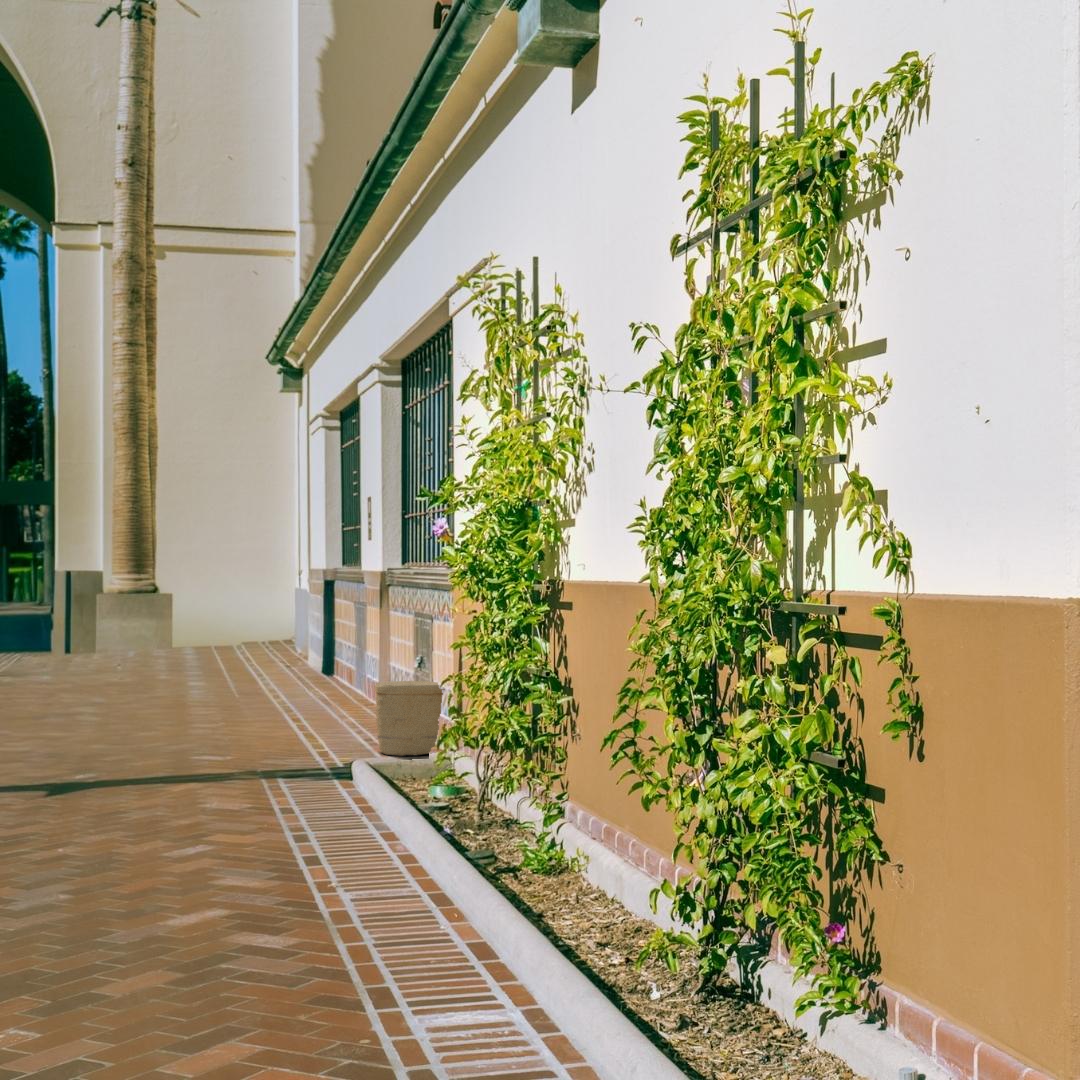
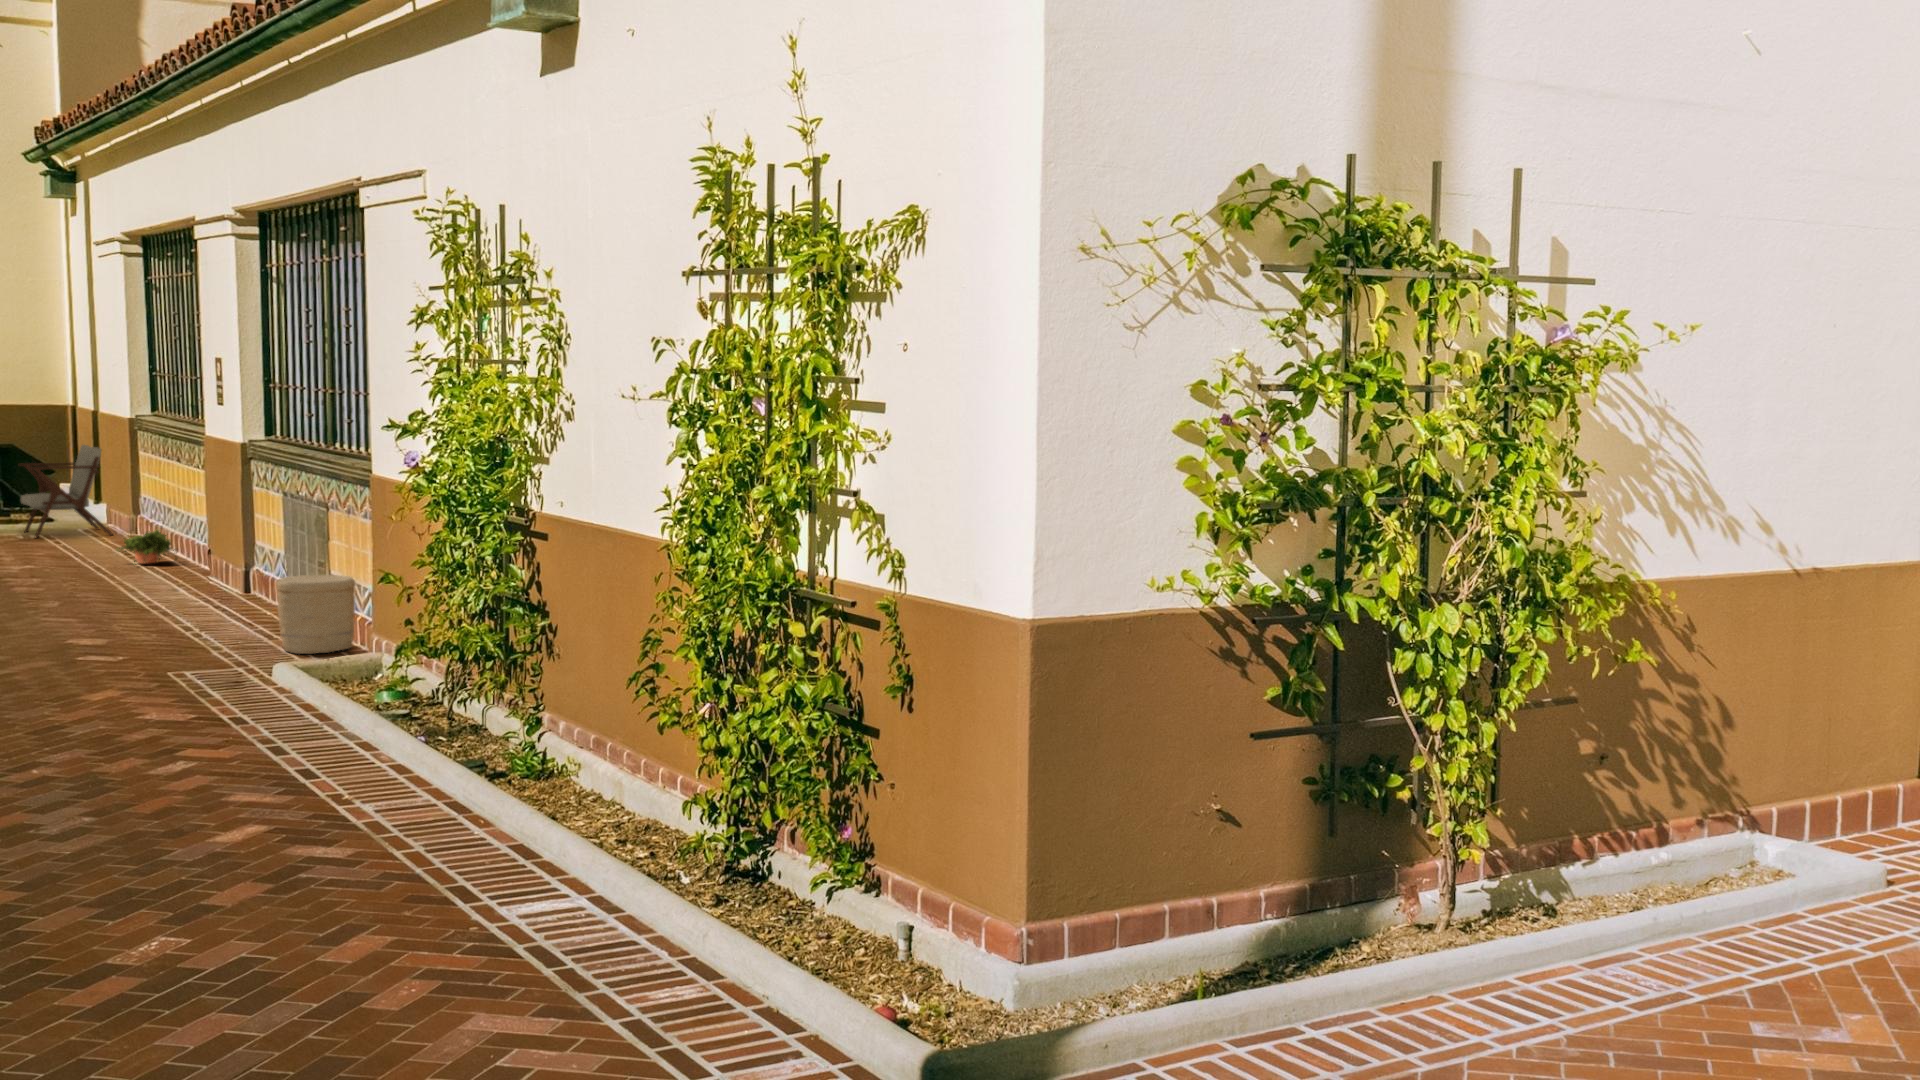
lounge chair: none [244,594,311,672] -> present [20,445,112,538]
potted plant: none [293,658,347,691] -> present [117,530,177,565]

